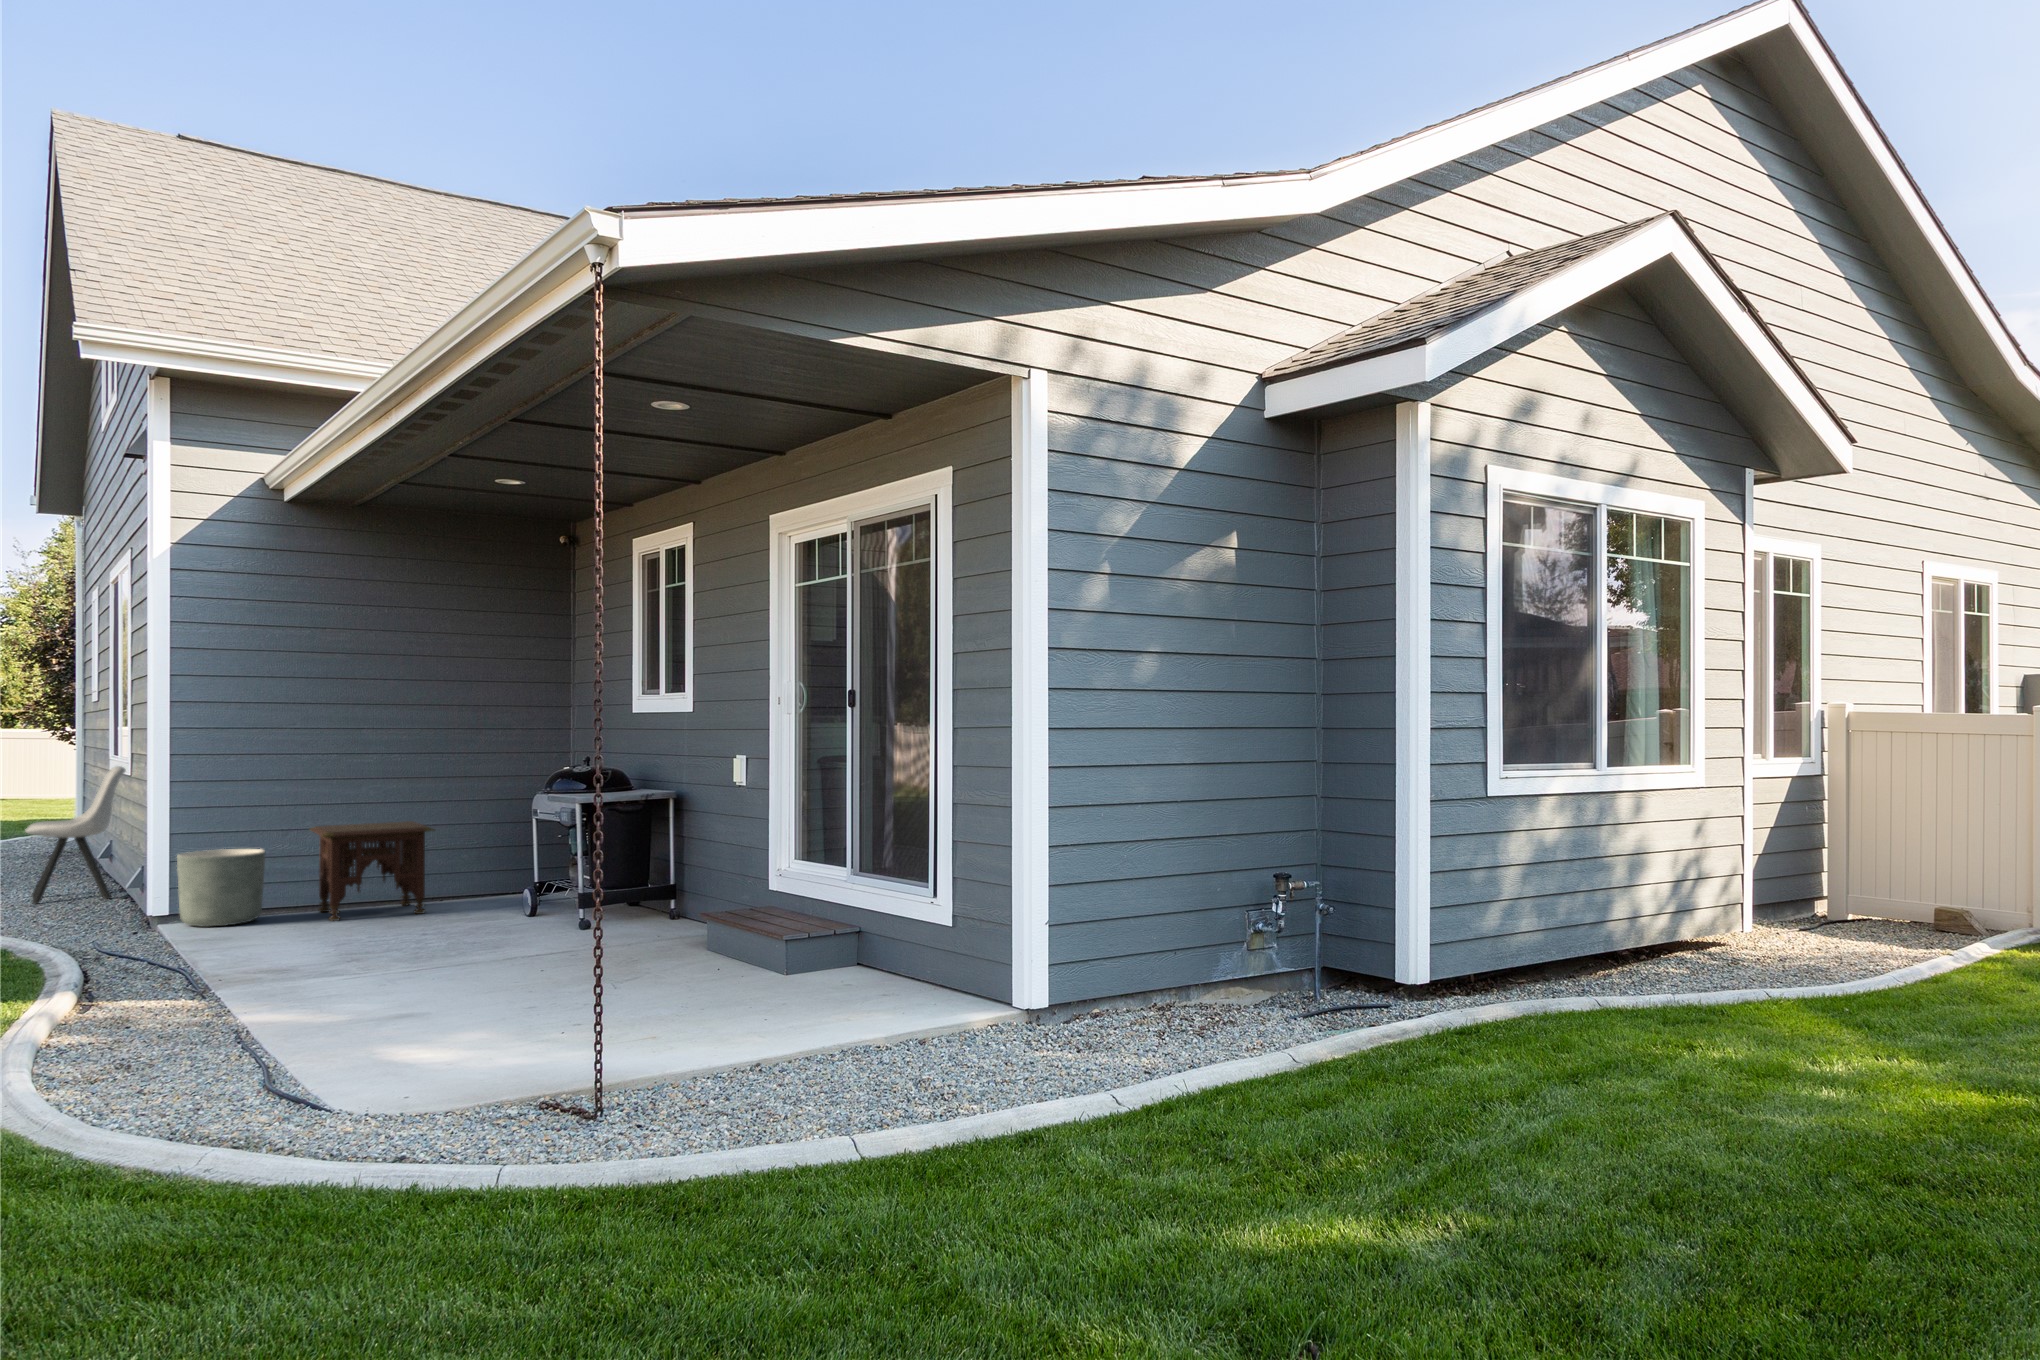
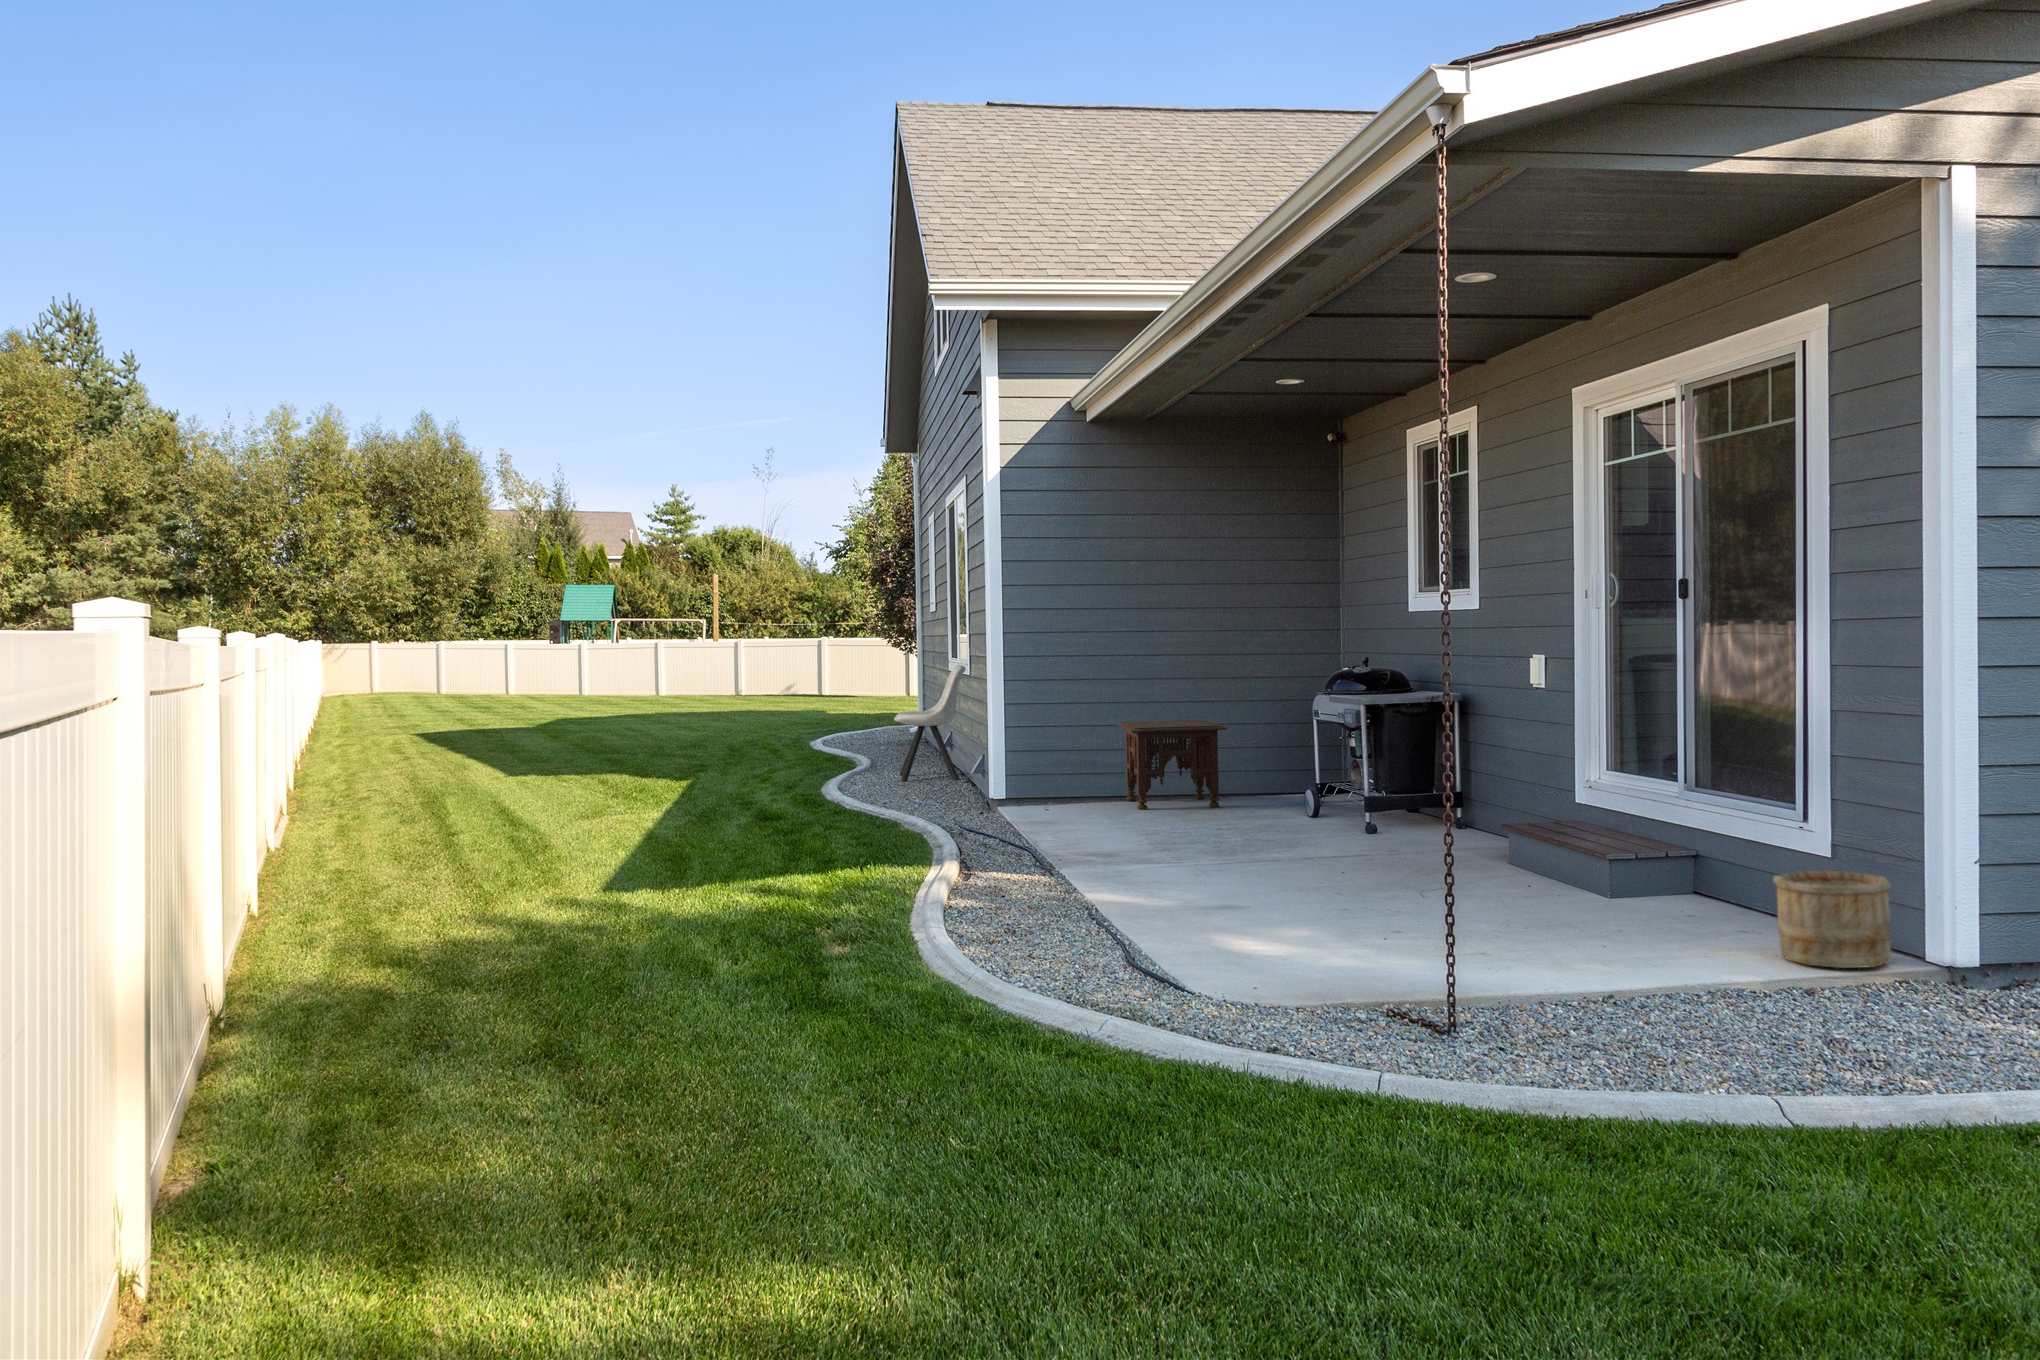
planter: present [177,849,265,927] -> none [1013,740,1083,809]
wooden bucket: none [907,939,997,1023] -> present [1773,870,1891,968]

